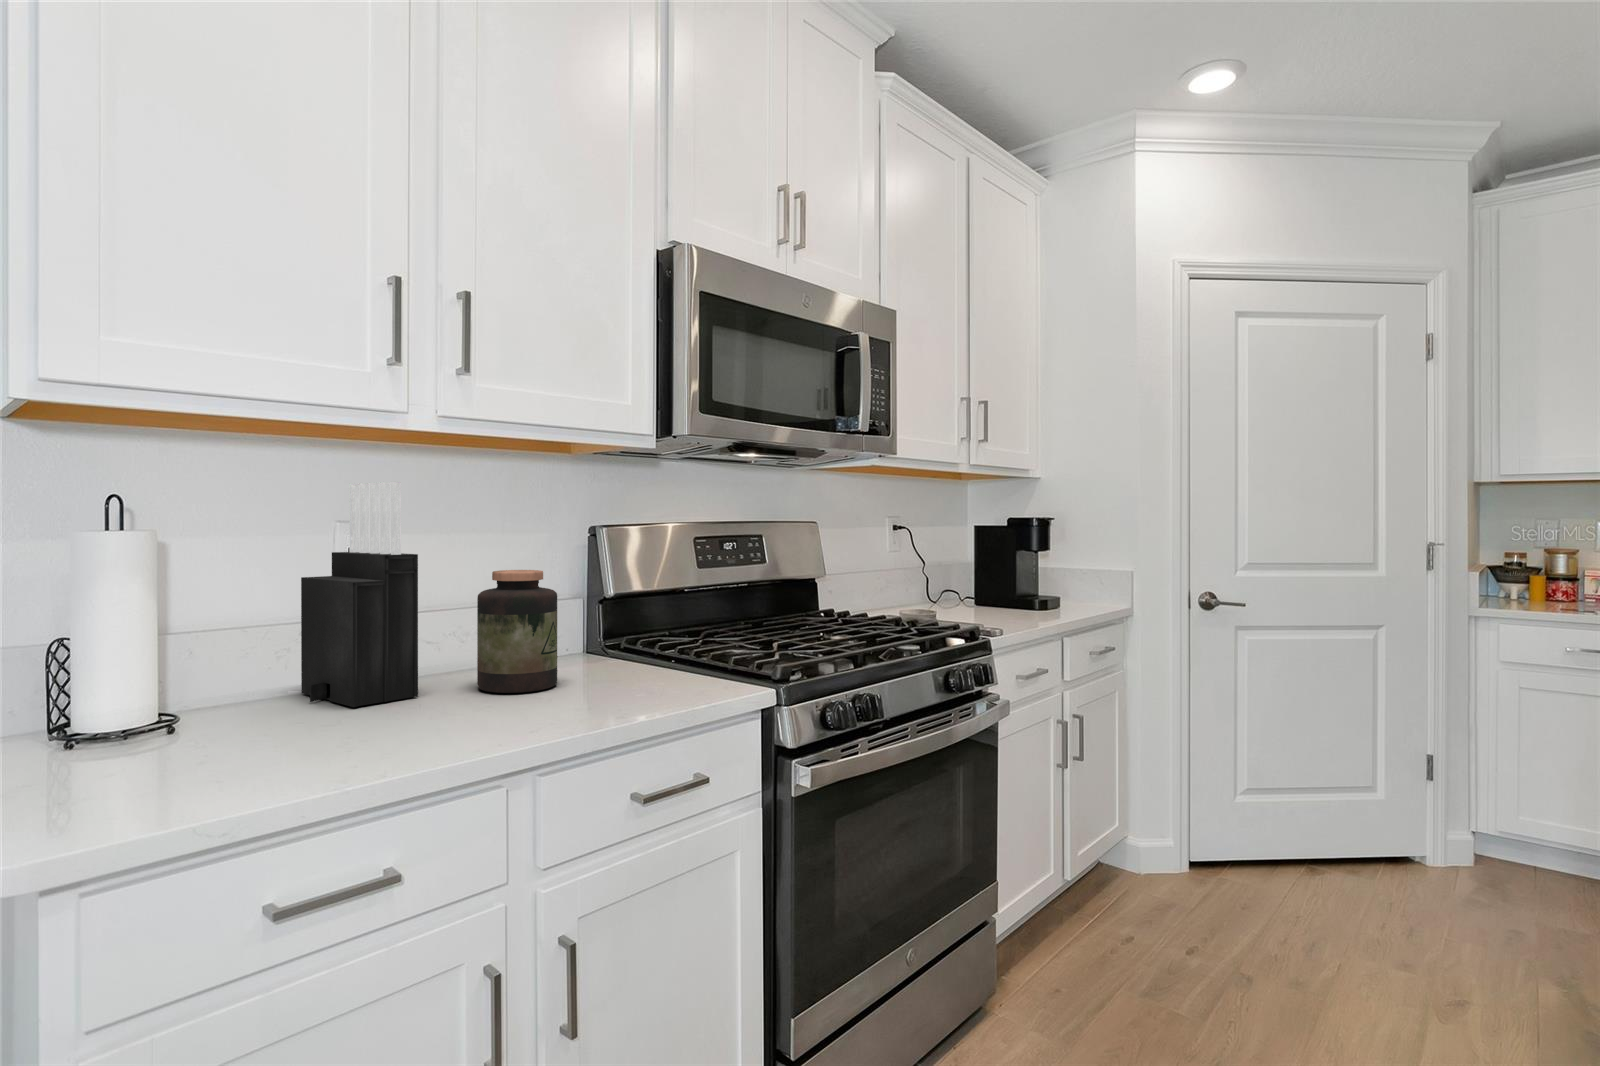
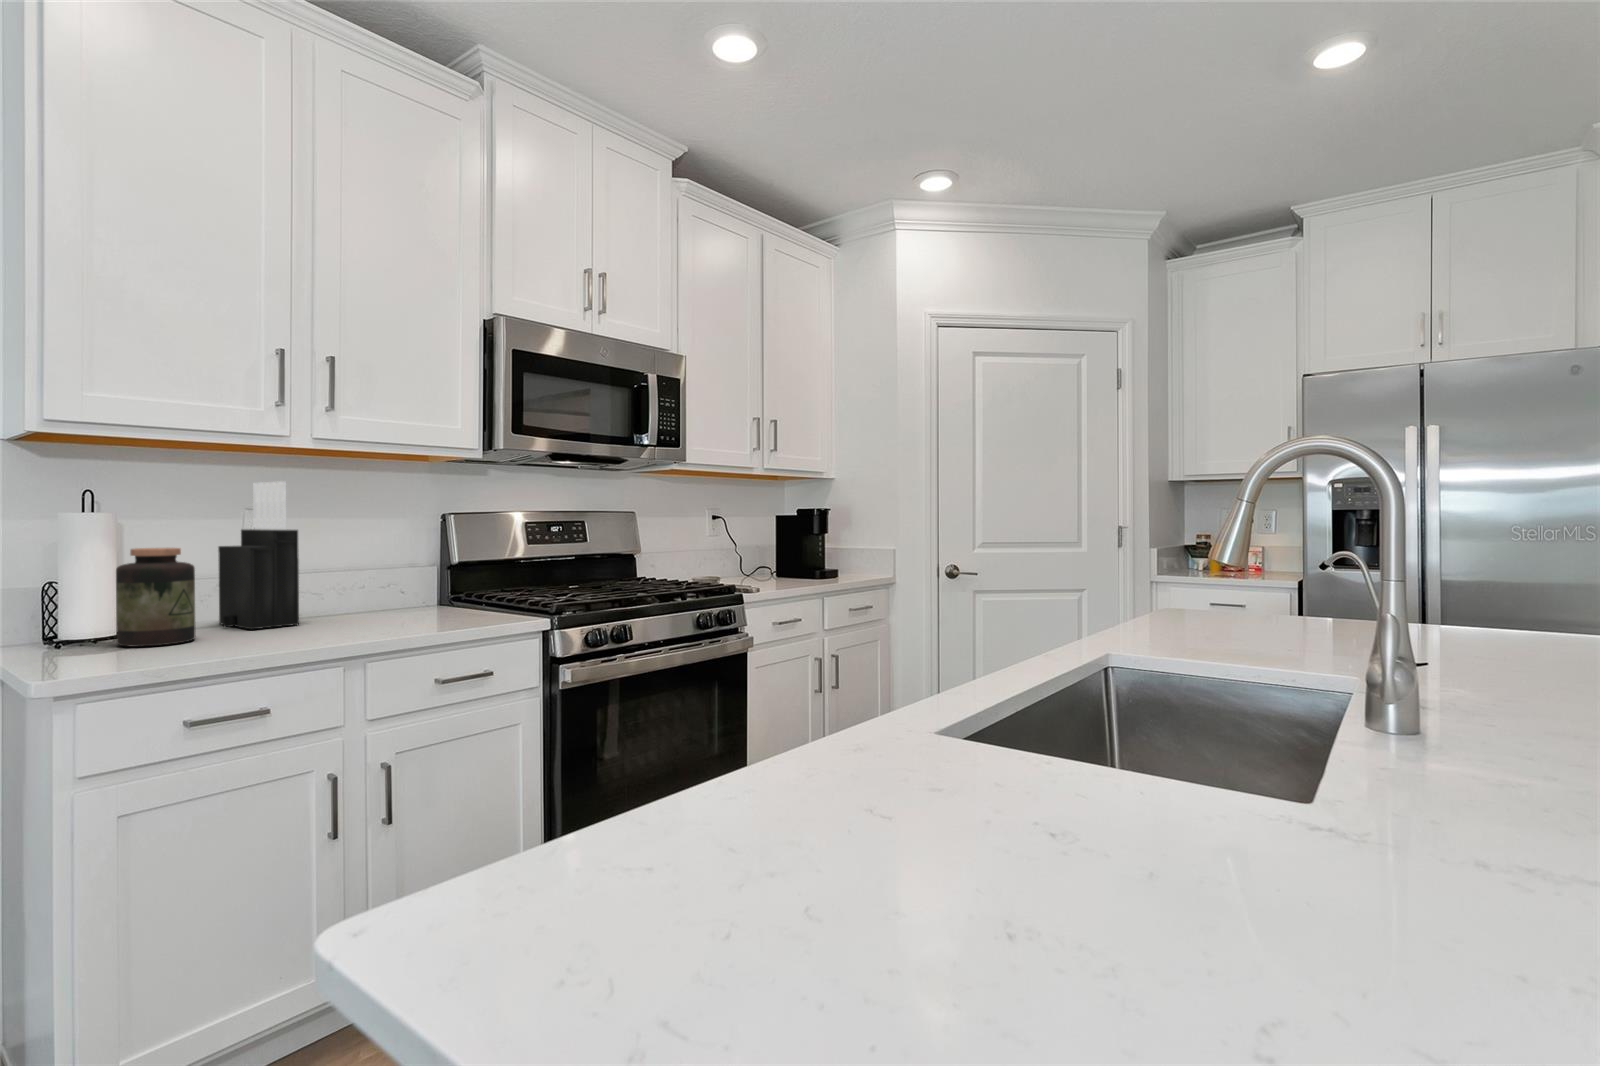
jar: present [477,570,557,693] -> present [116,548,195,647]

